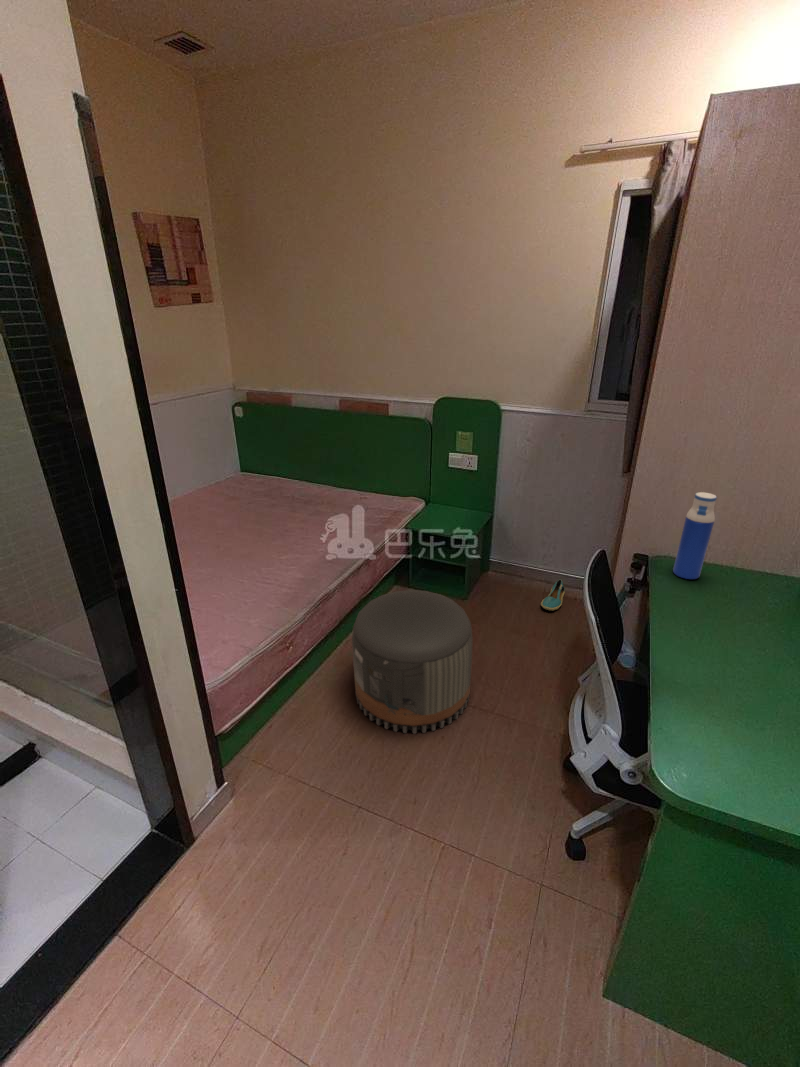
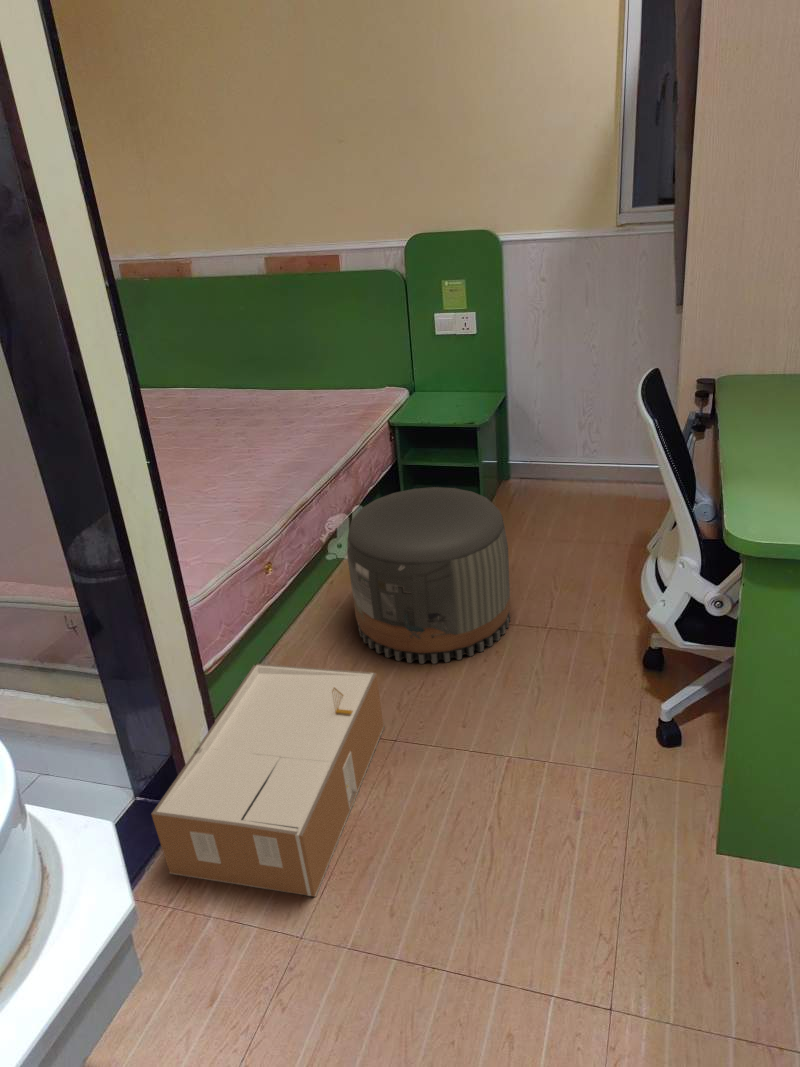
water bottle: present [673,492,717,579] -> none [744,280,783,390]
shoe: present [541,579,565,611] -> none [586,471,616,511]
cardboard box: none [138,725,354,970] -> present [151,664,384,897]

